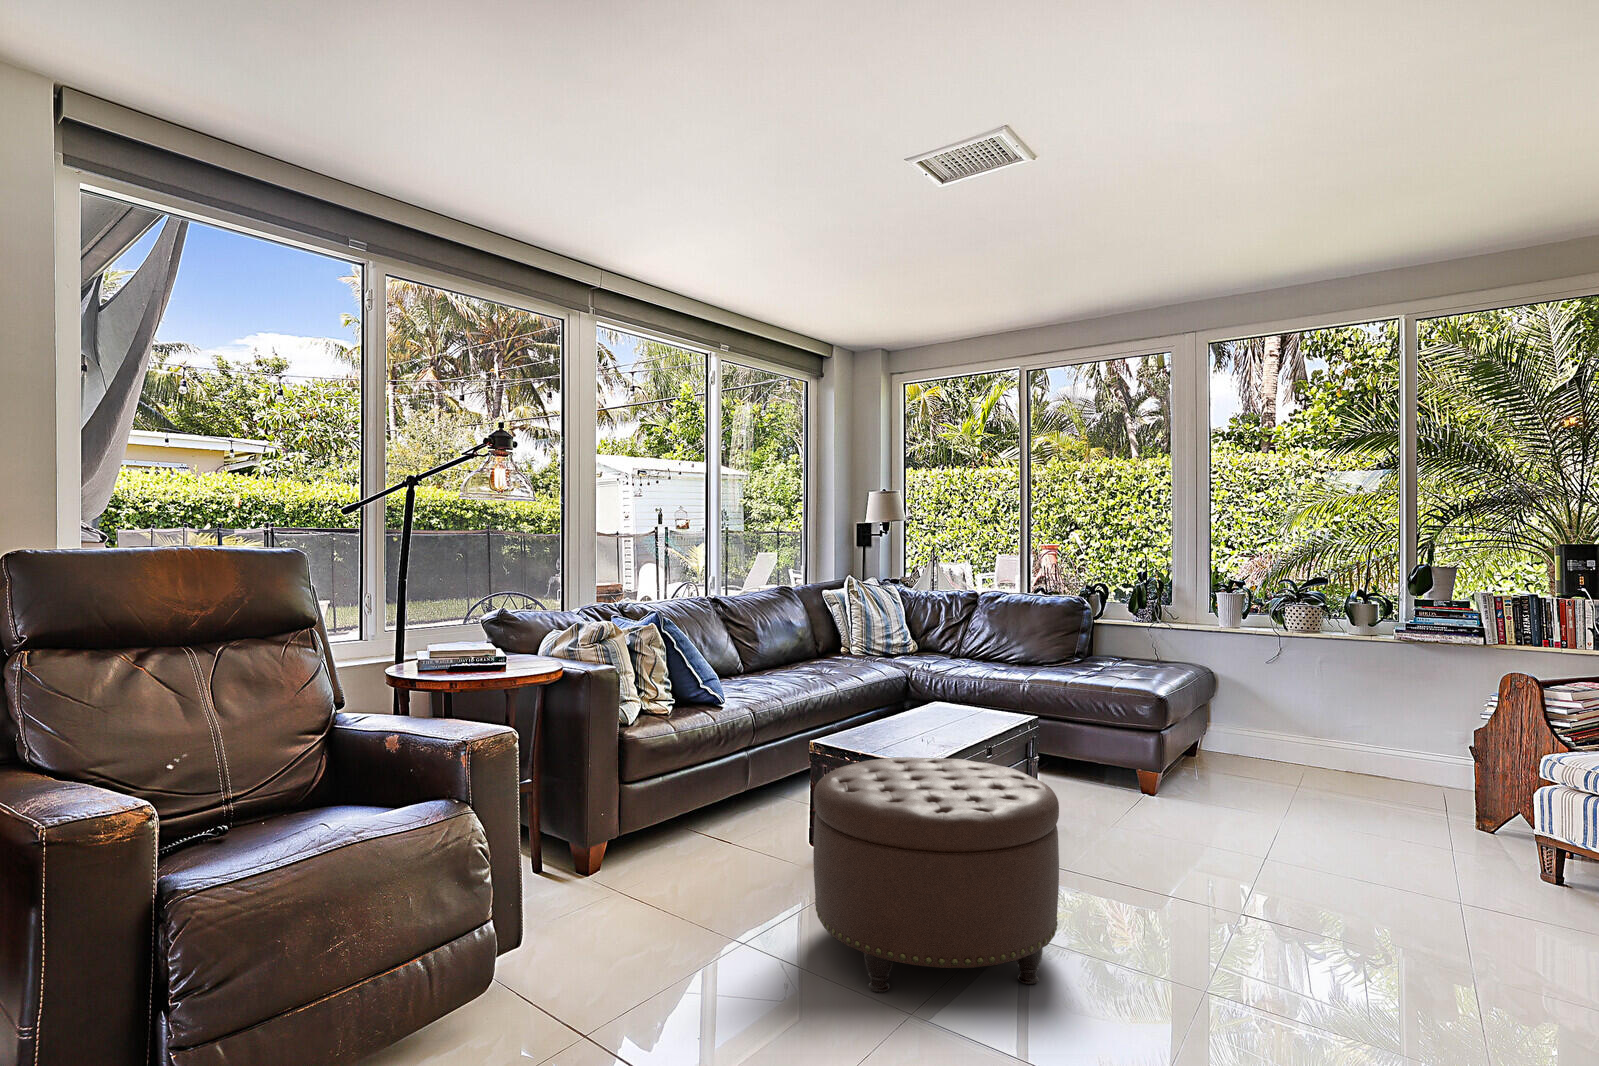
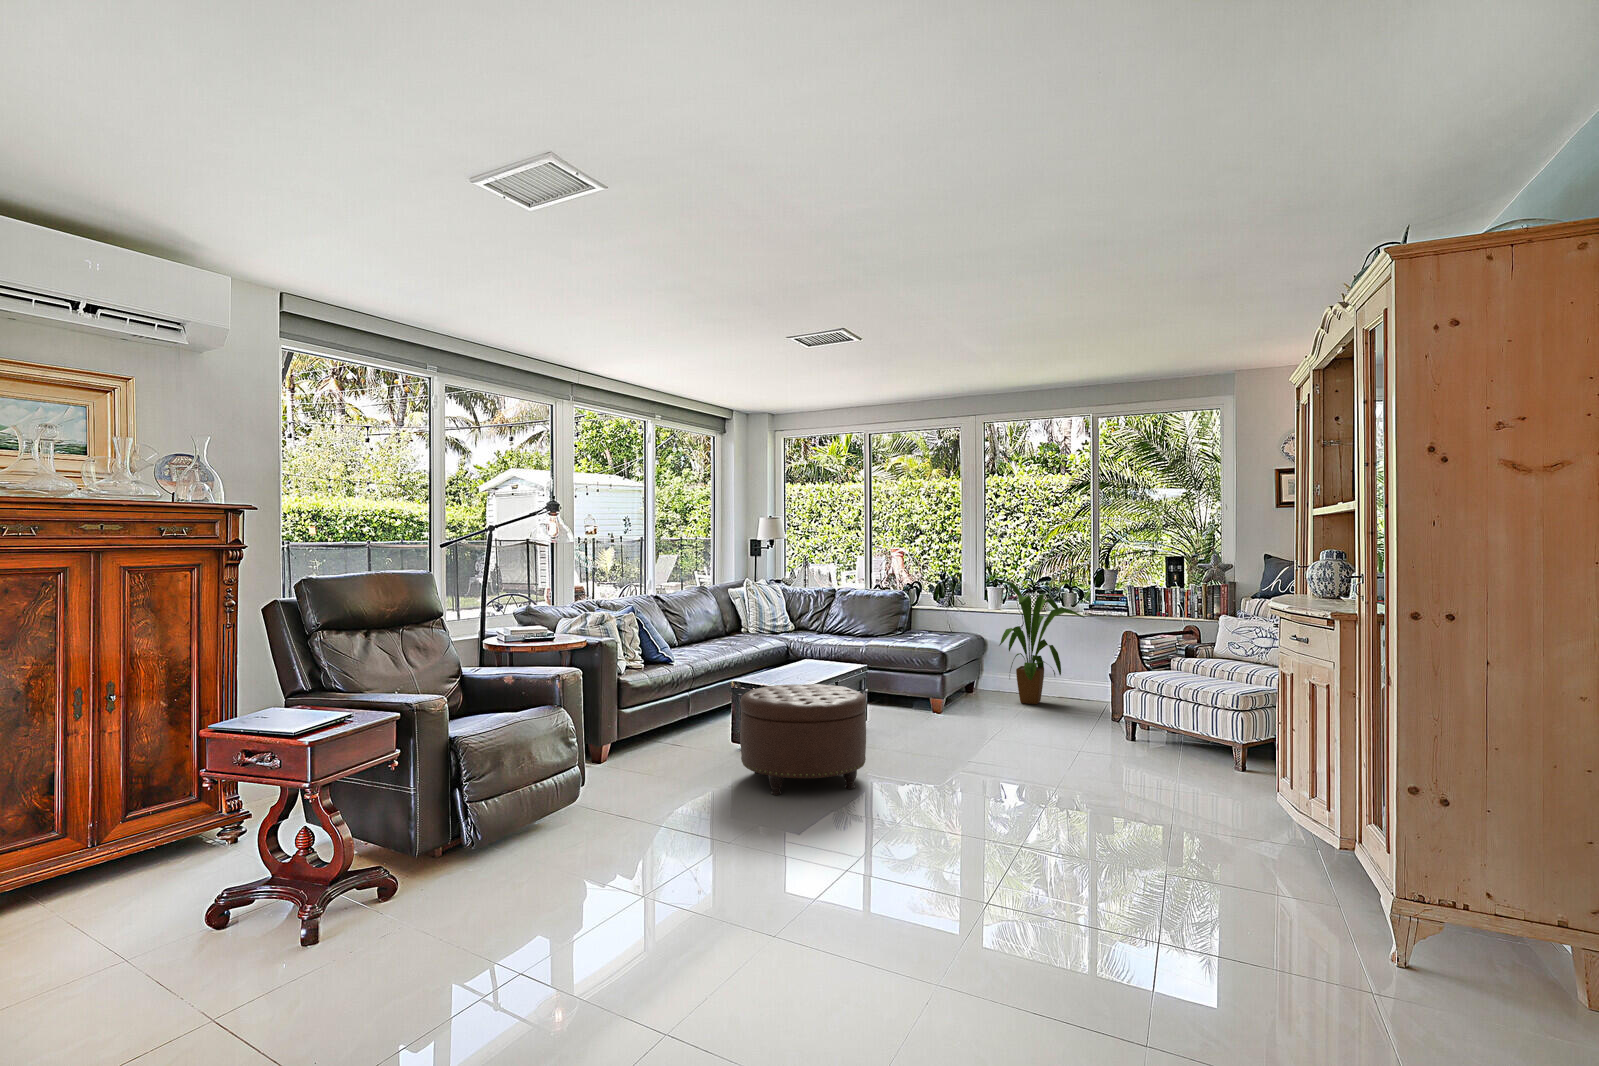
house plant: none [1244,581,1403,784] -> present [997,580,1085,704]

